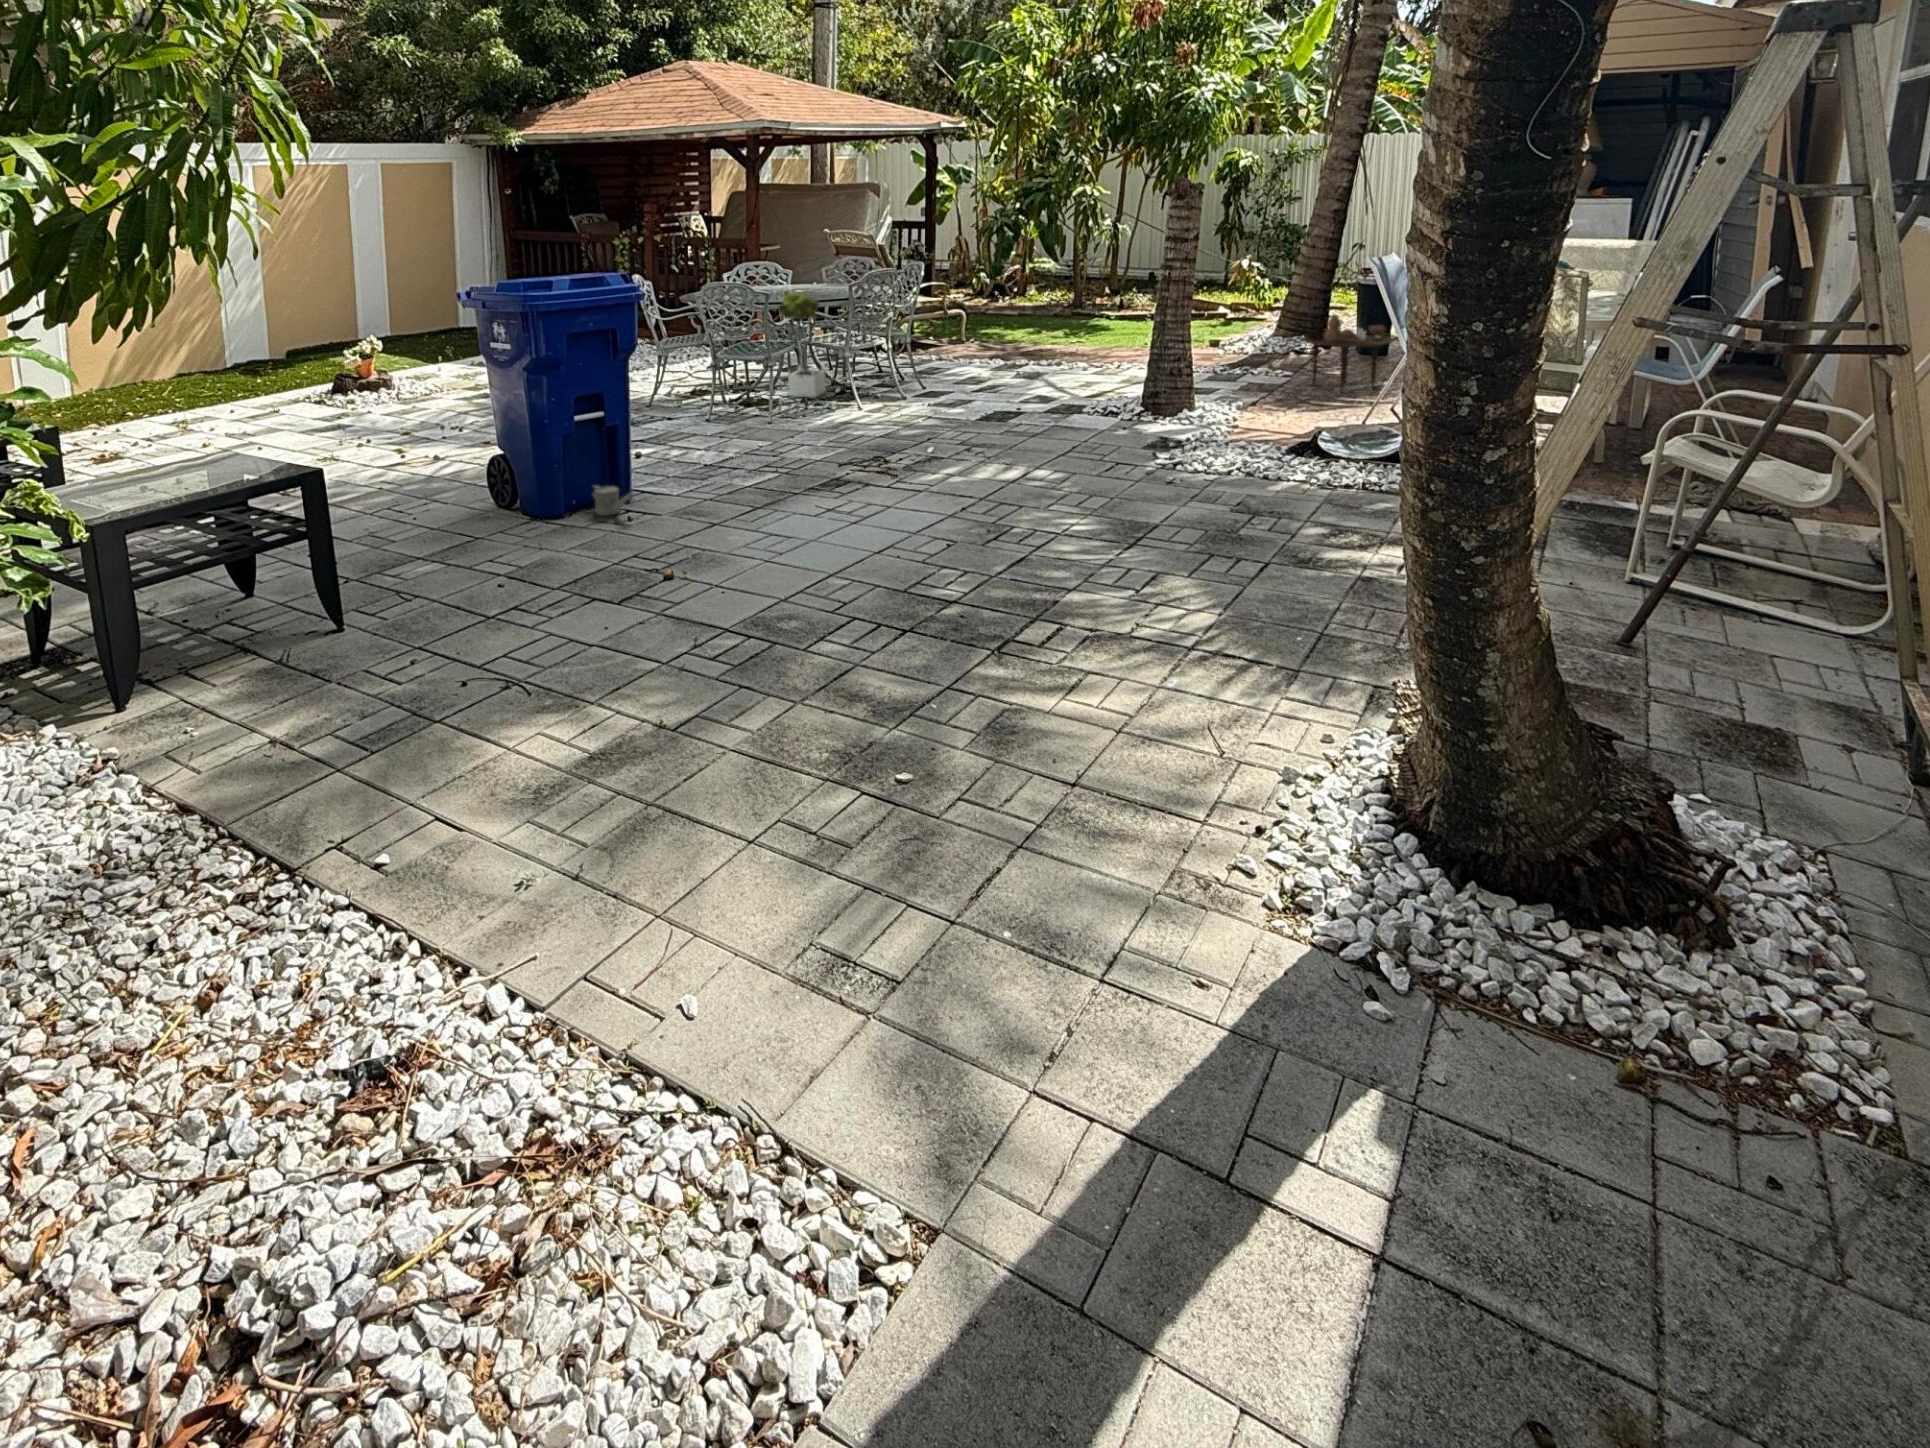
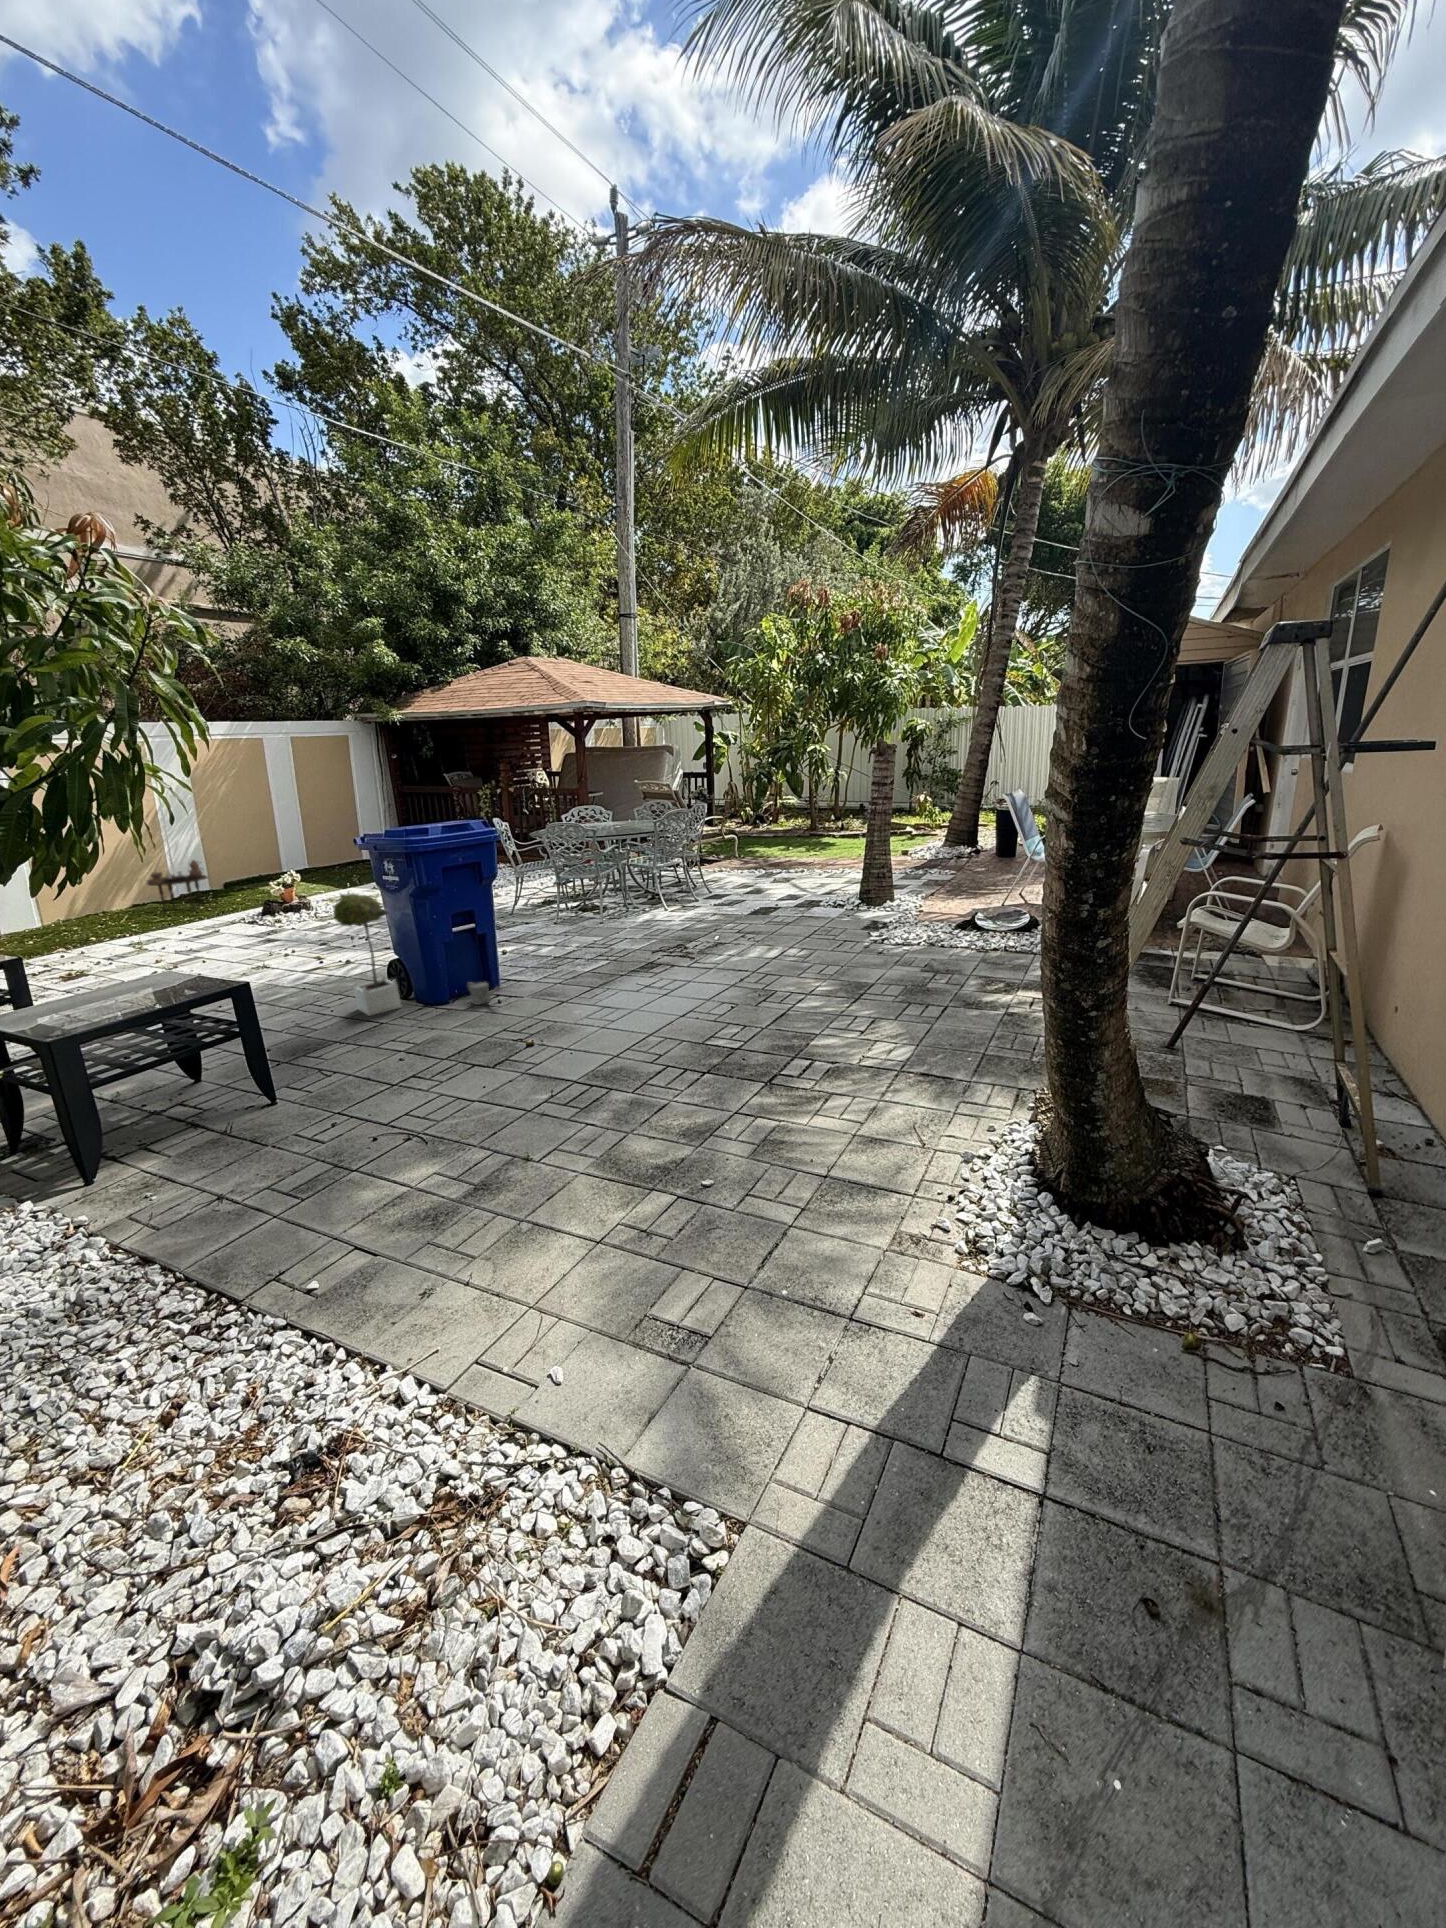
potted tree: present [779,291,826,397] -> present [333,894,401,1016]
side table: present [1300,314,1398,392] -> present [147,860,207,912]

